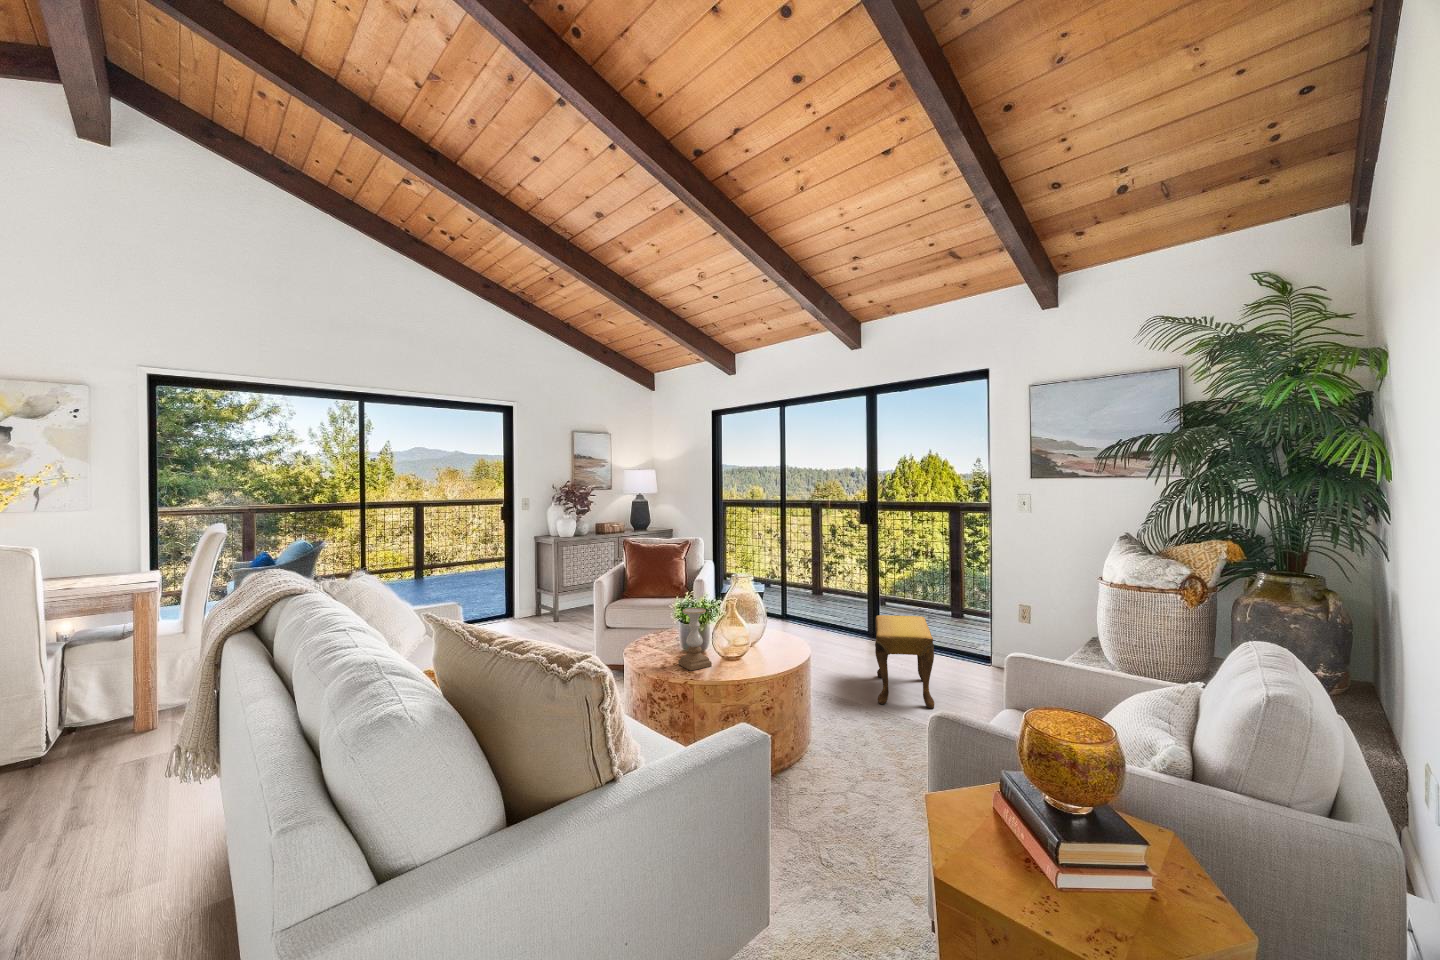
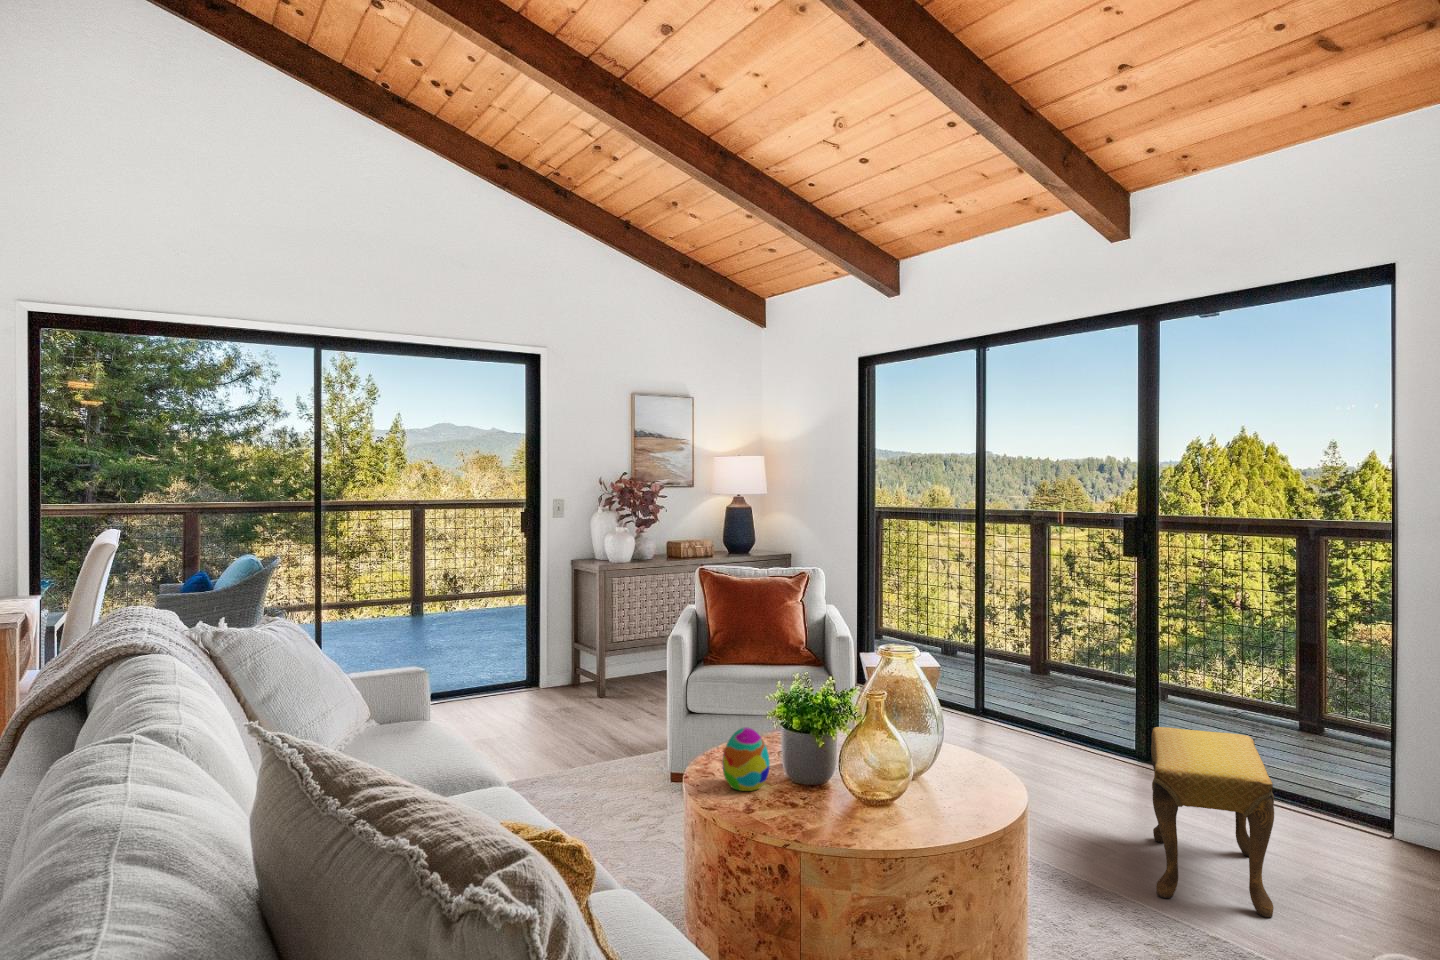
candle holder: present [678,608,712,671] -> none [777,704,837,820]
decorative egg: none [646,624,673,659] -> present [722,728,770,791]

